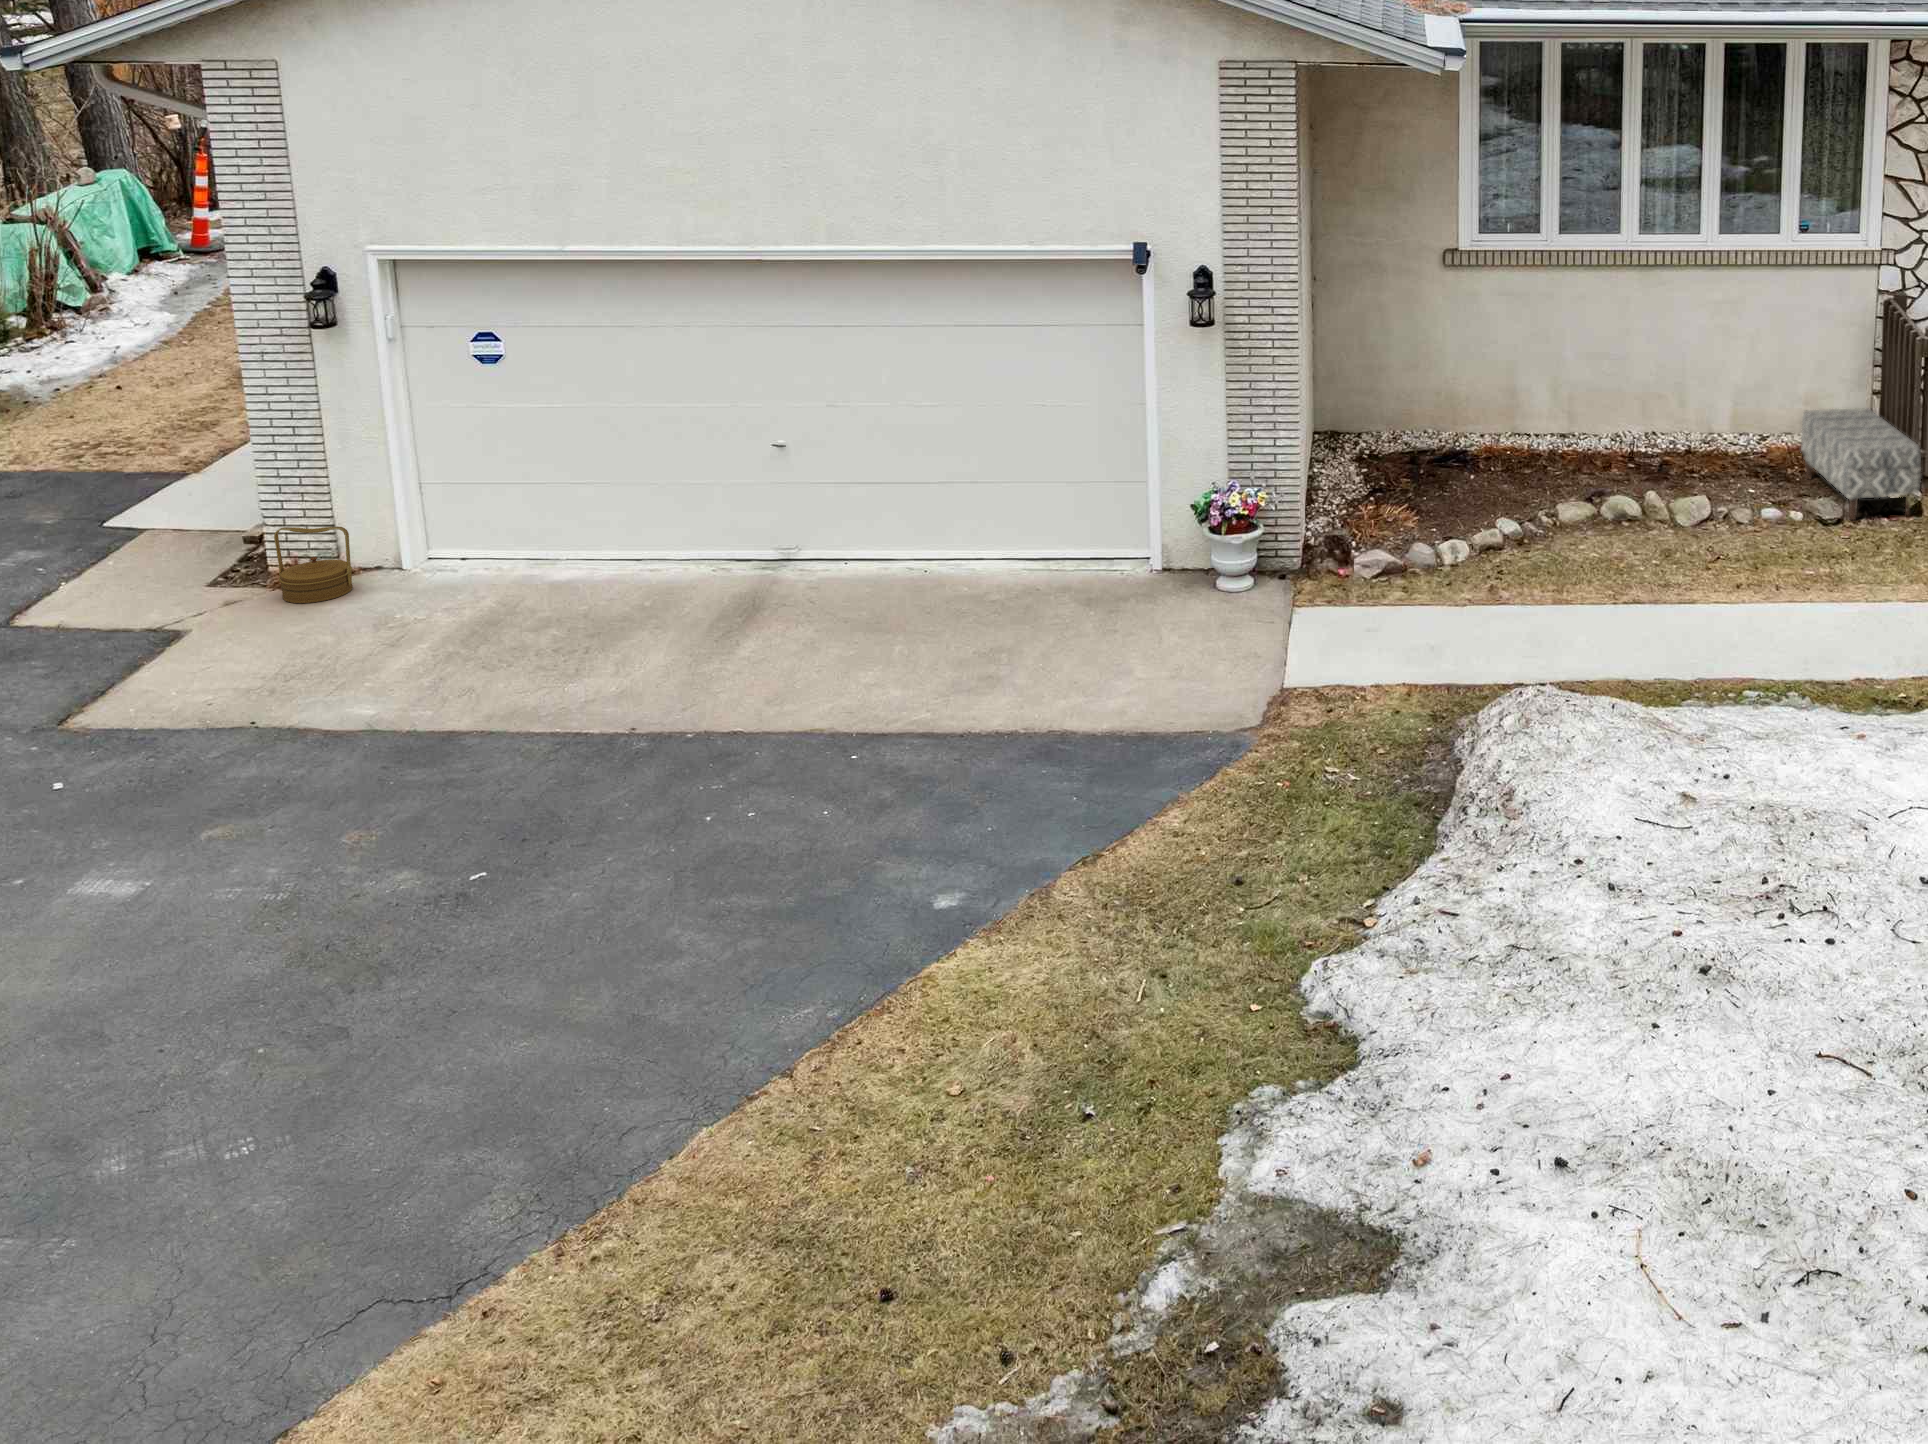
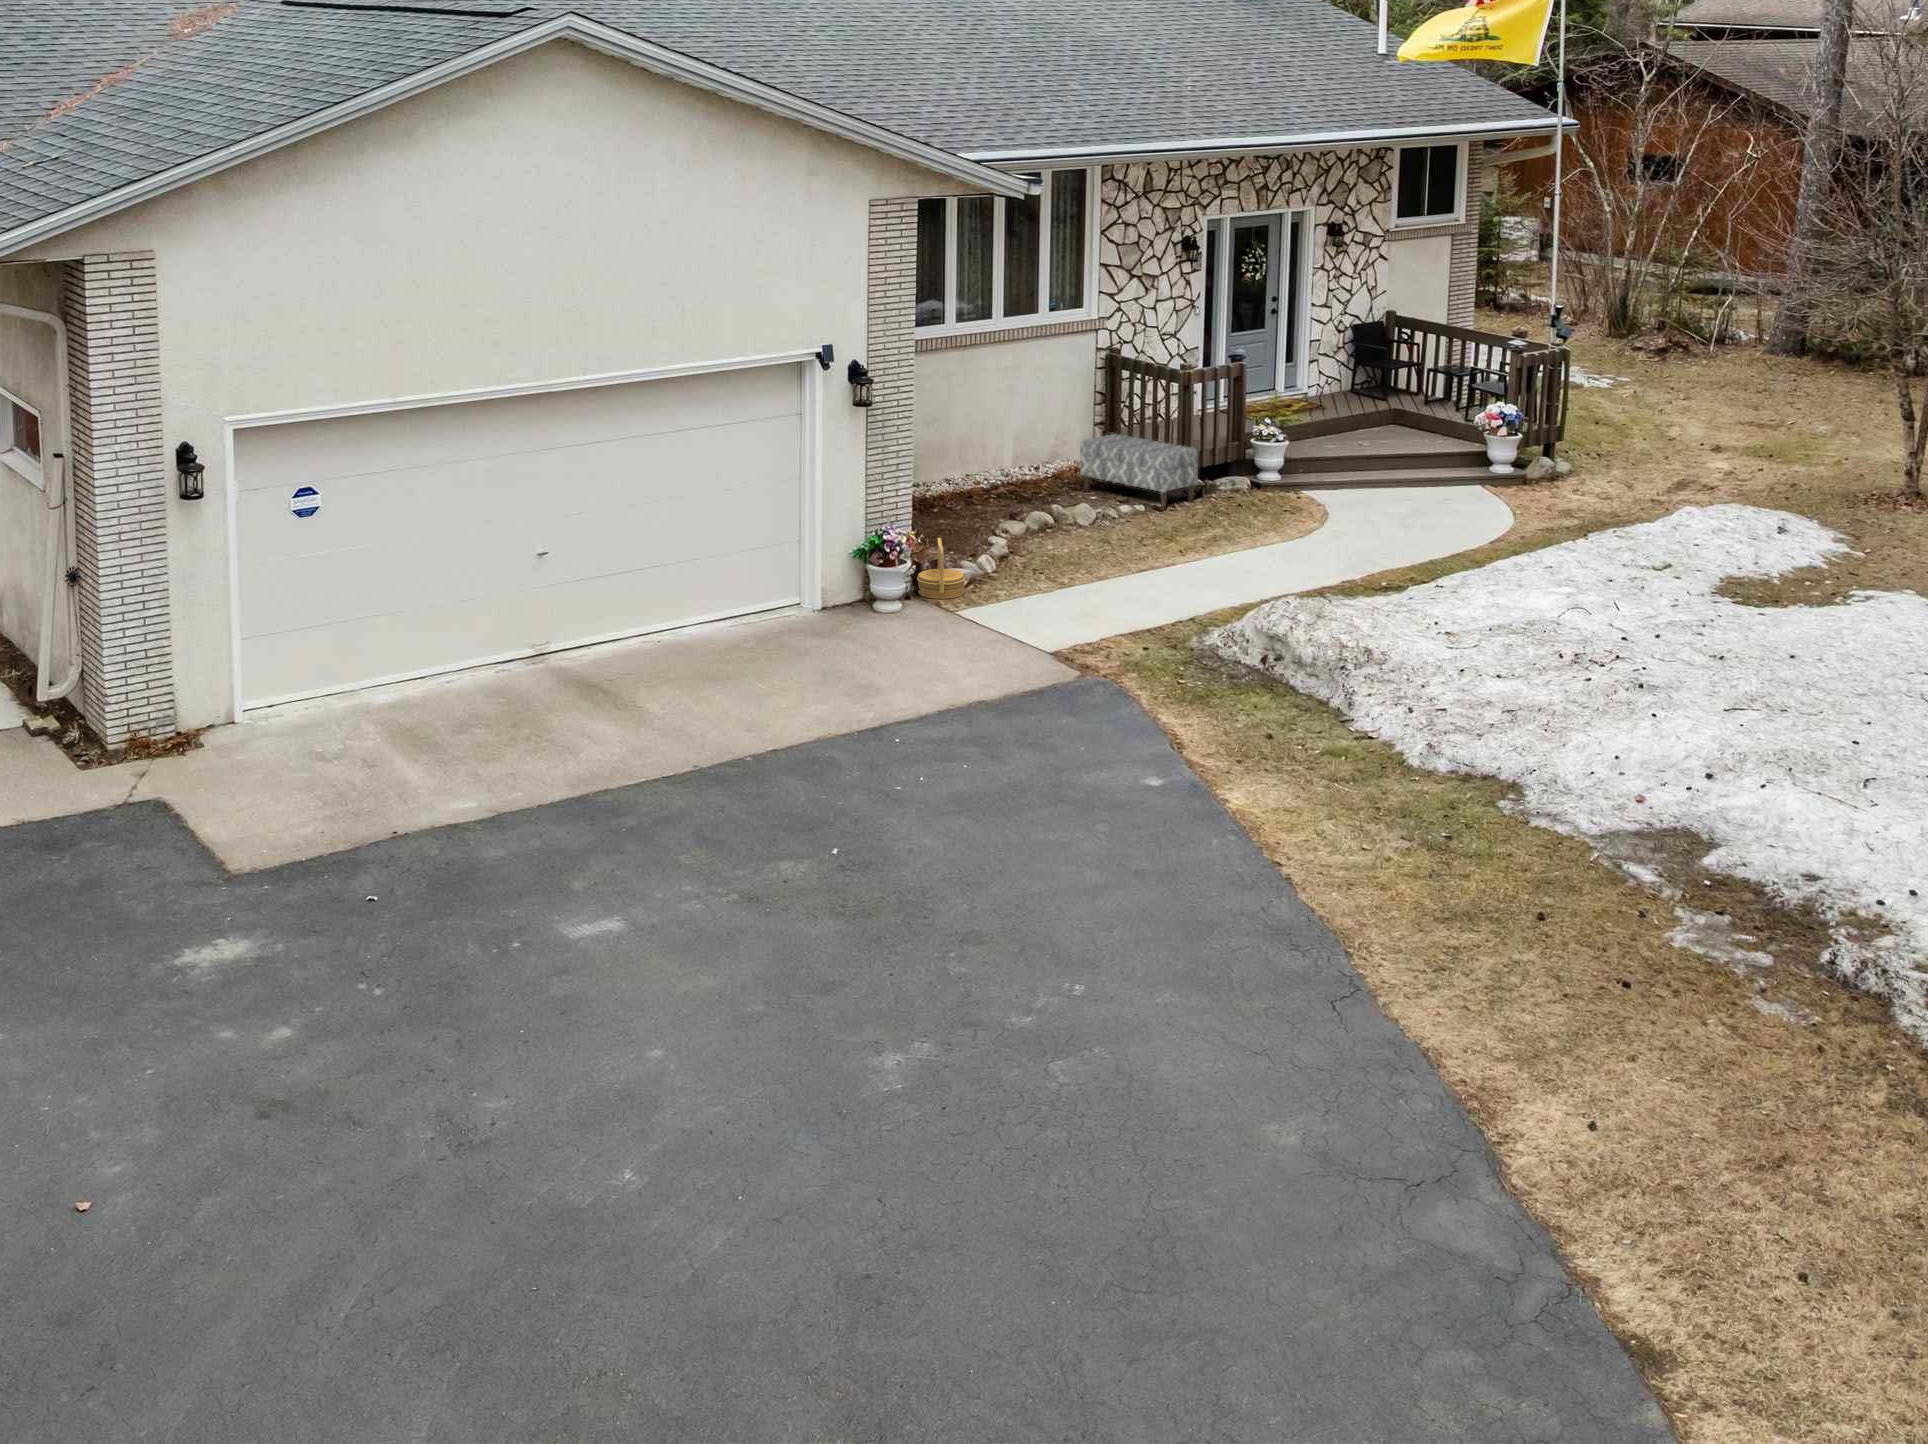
woven basket: present [274,527,353,603] -> present [917,538,965,599]

